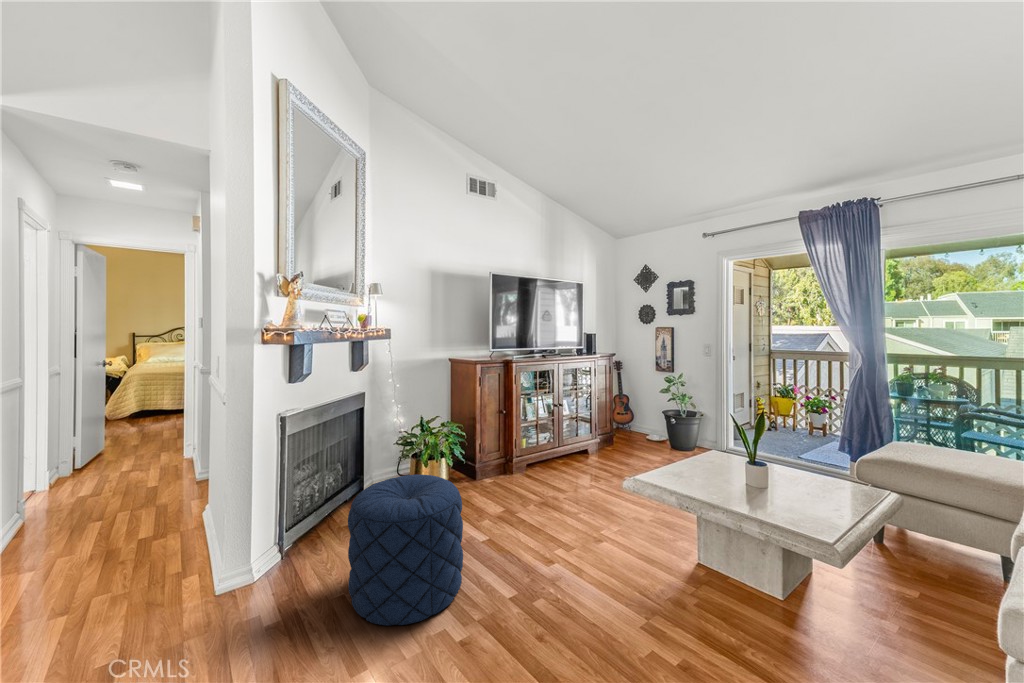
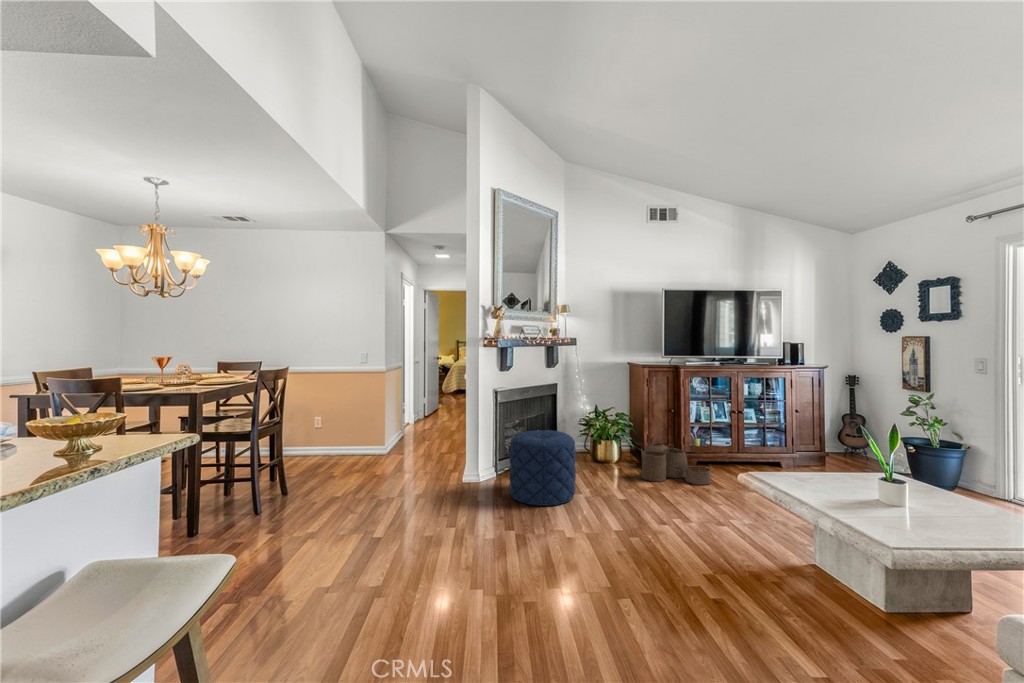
woven basket: none [483,451,570,506] -> present [641,443,711,485]

